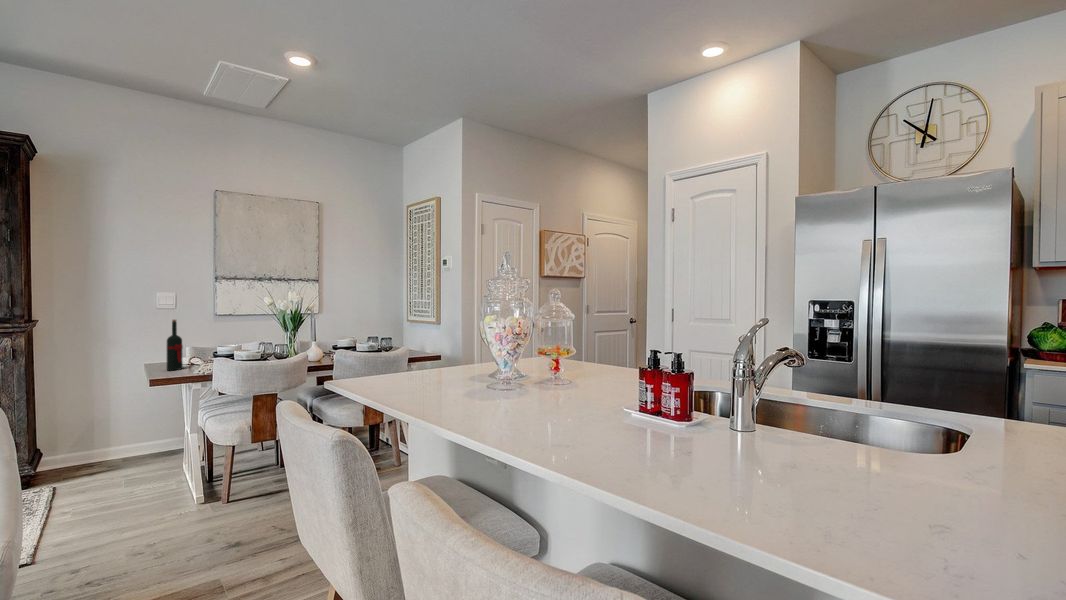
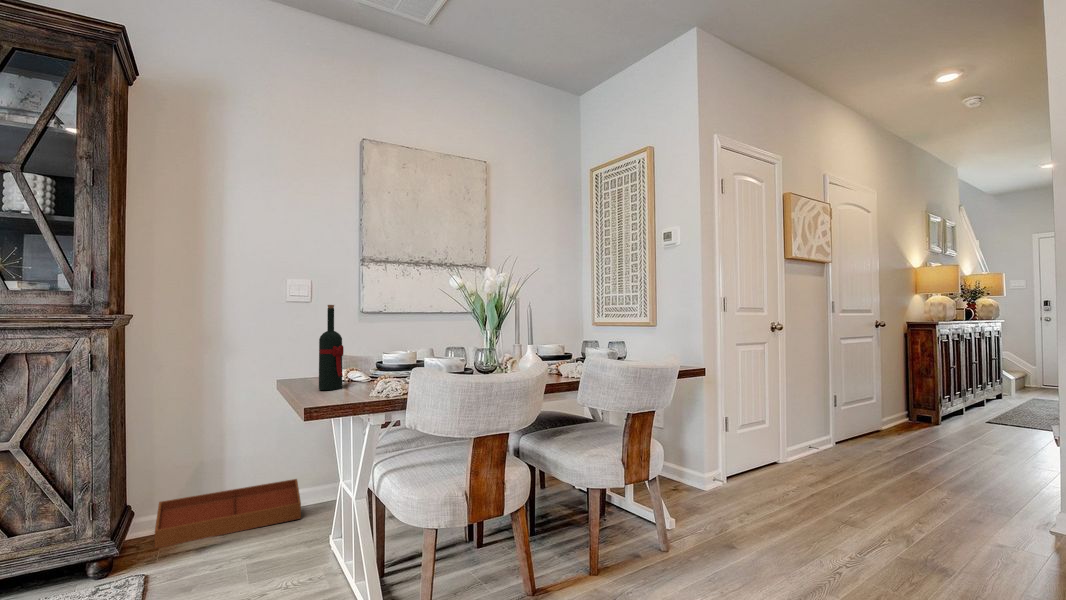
storage bin: none [58,432,166,475] -> present [154,479,301,548]

